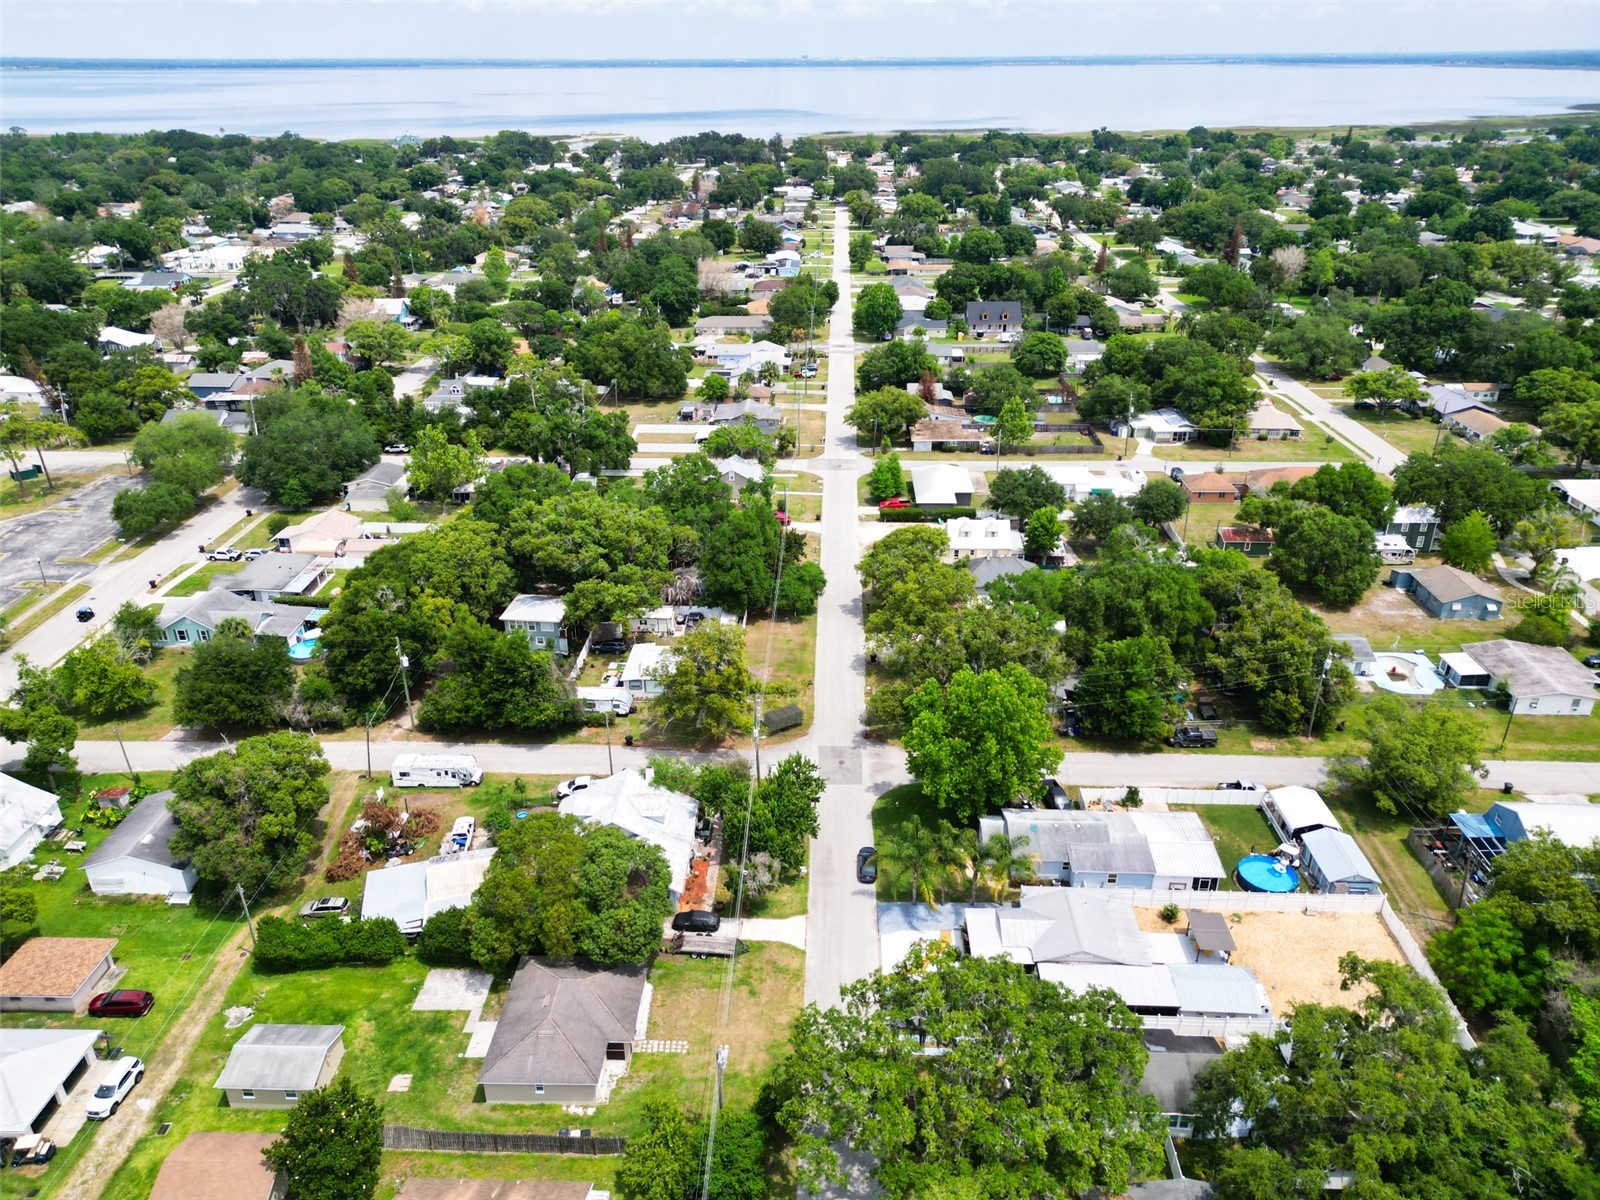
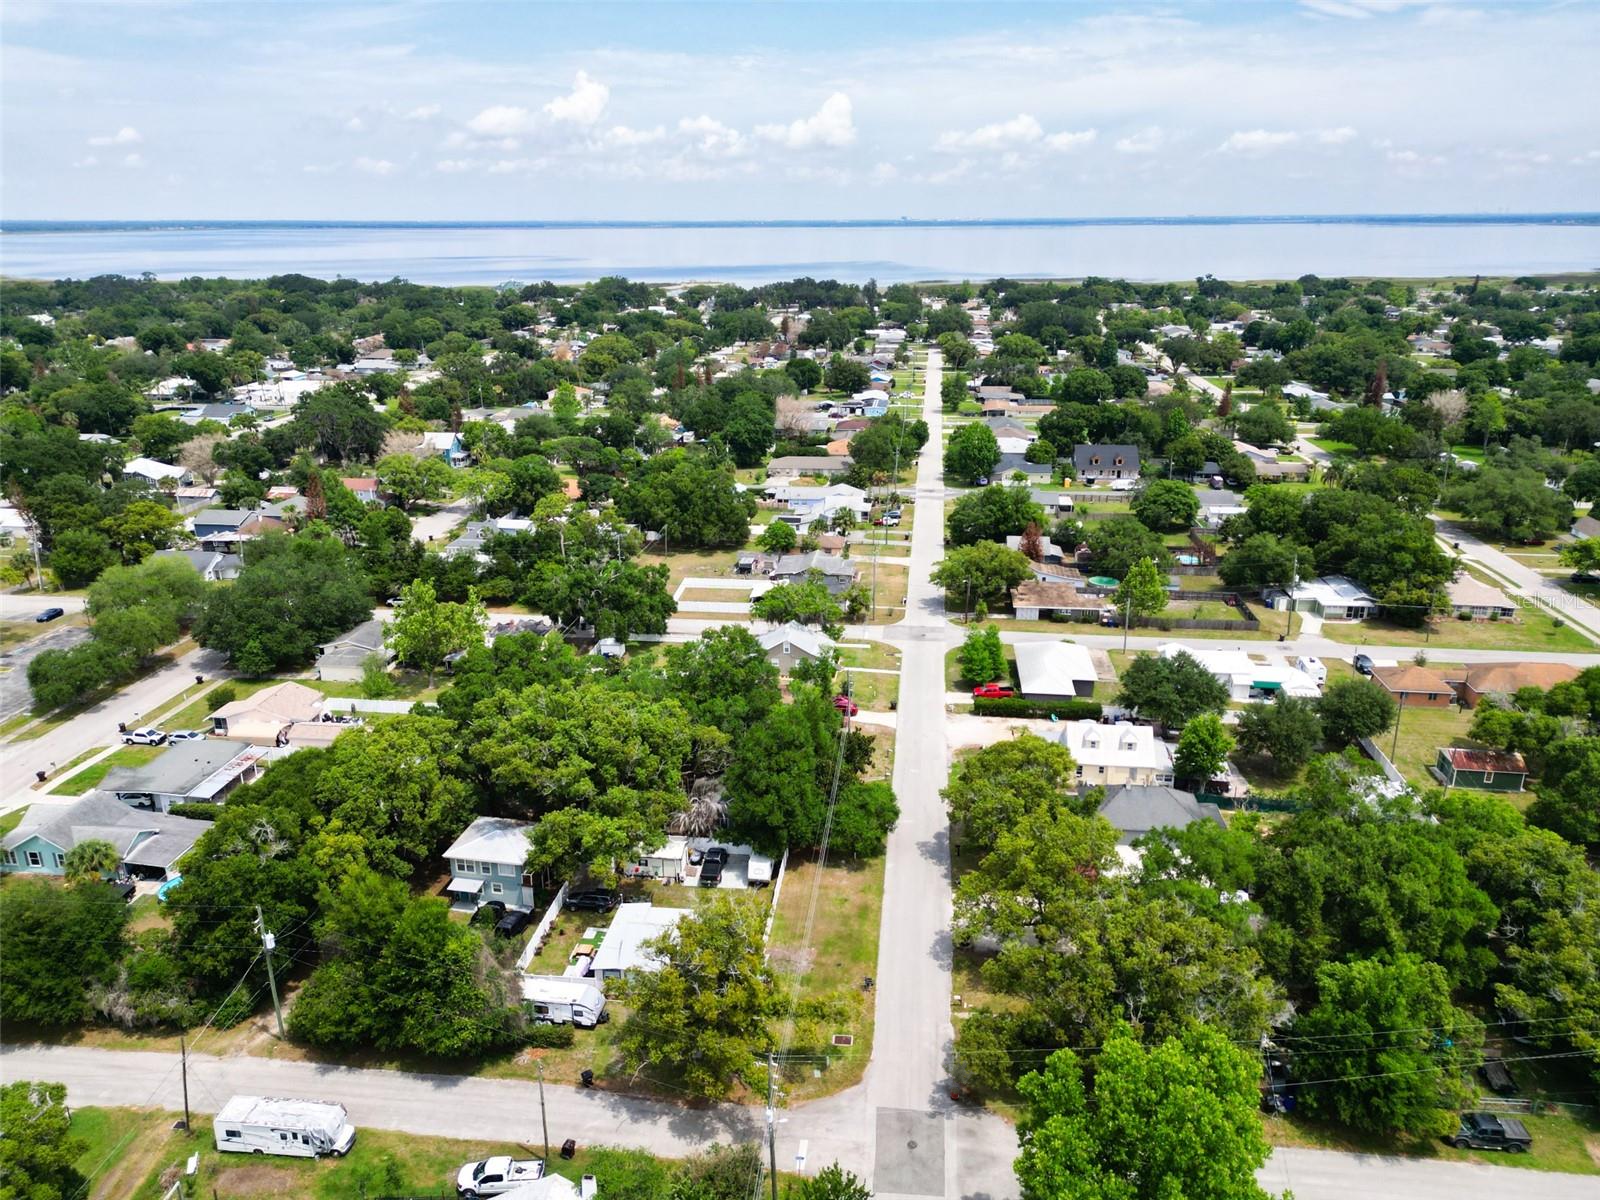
bench: present [764,704,803,734] -> none [795,1028,857,1084]

